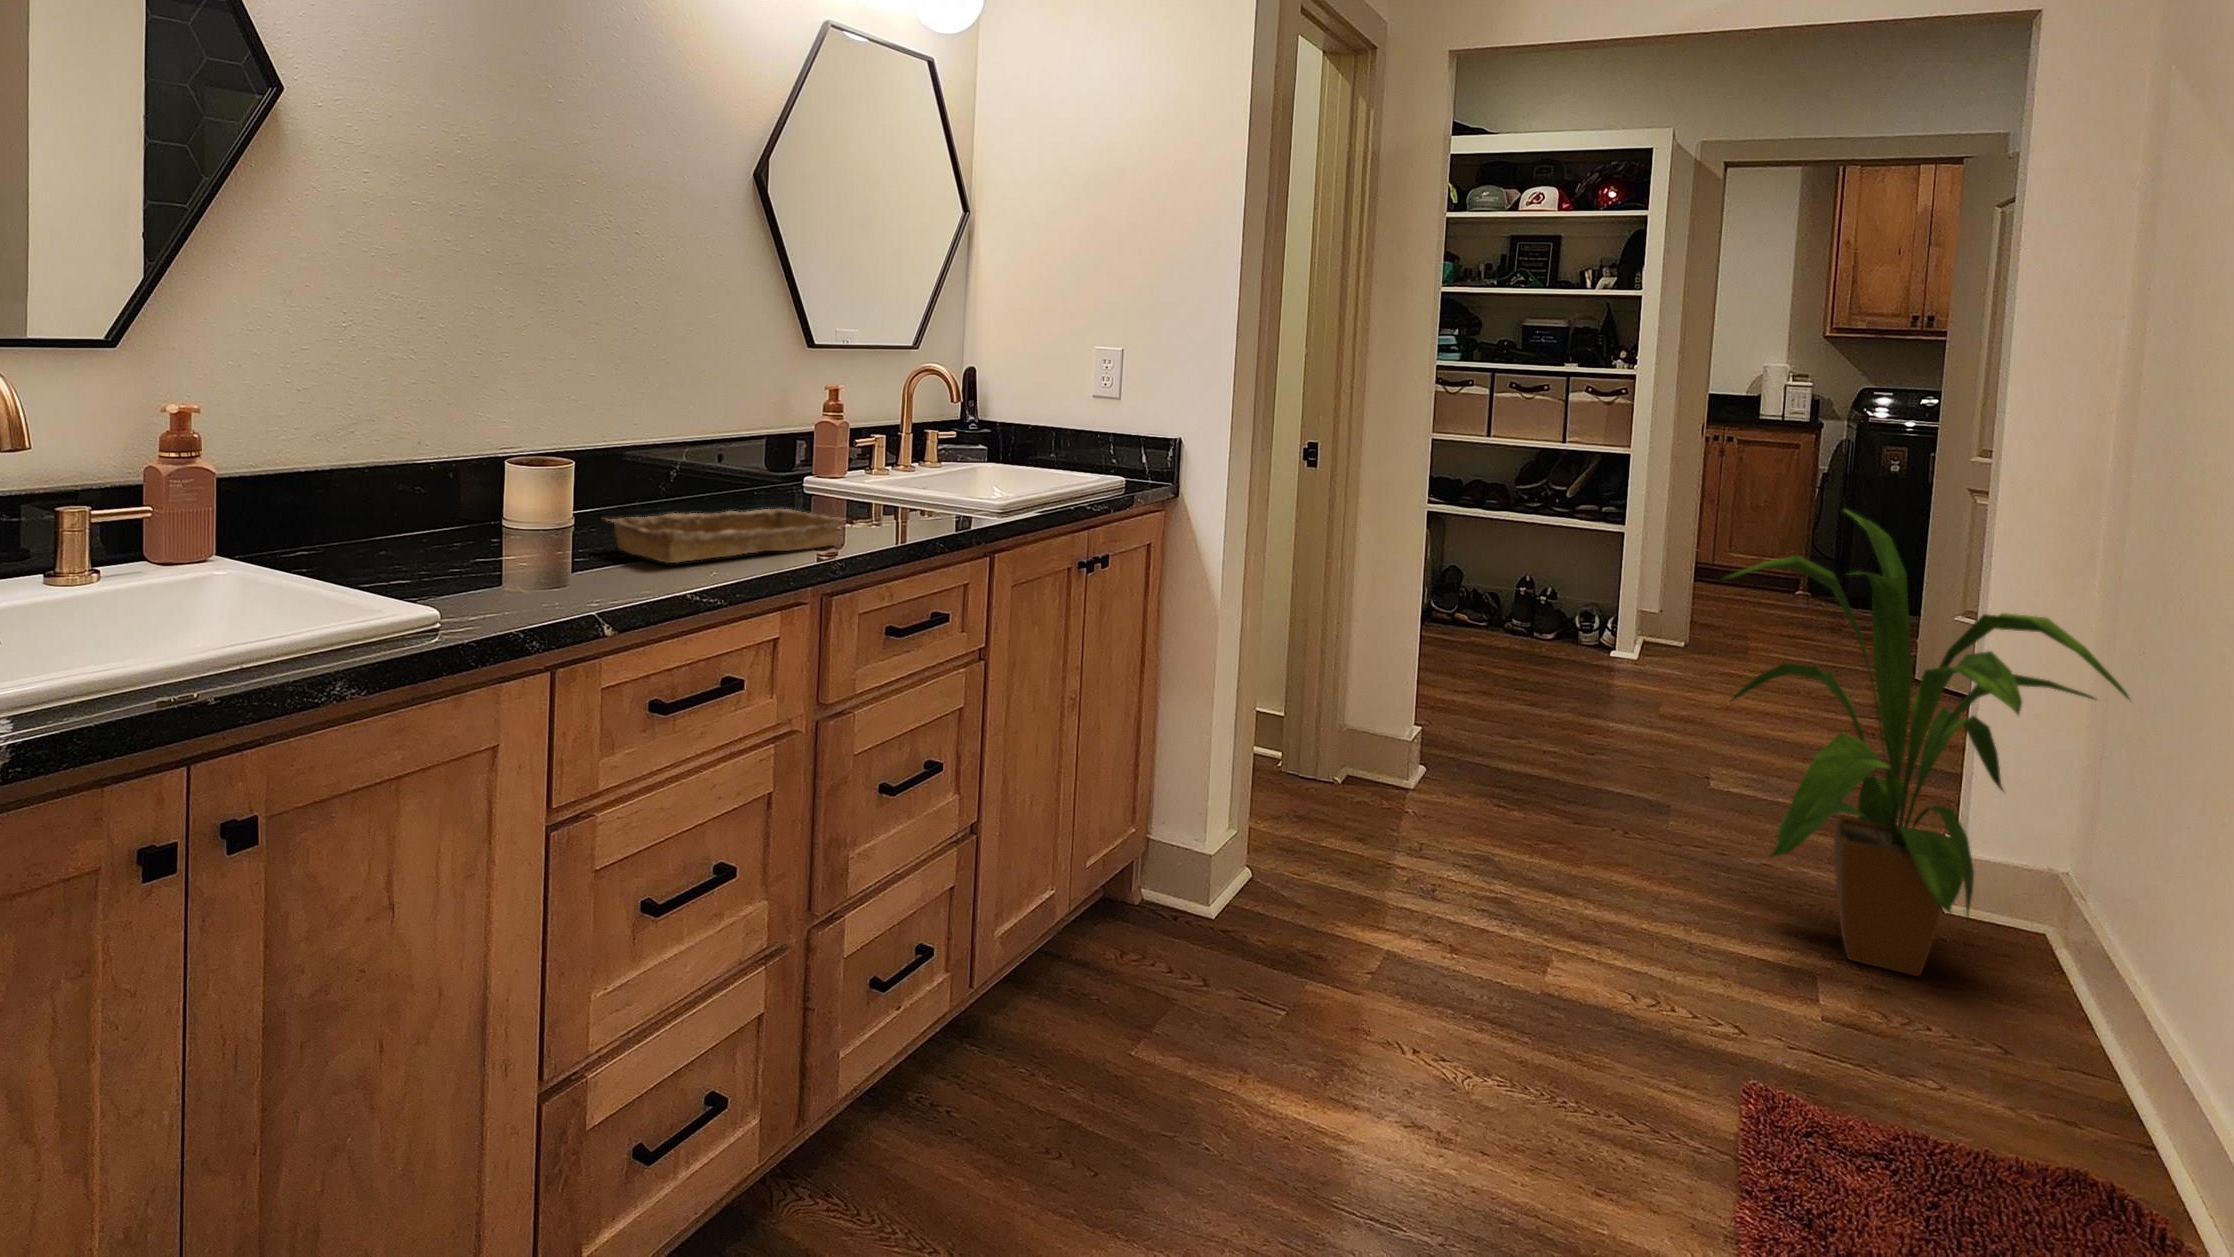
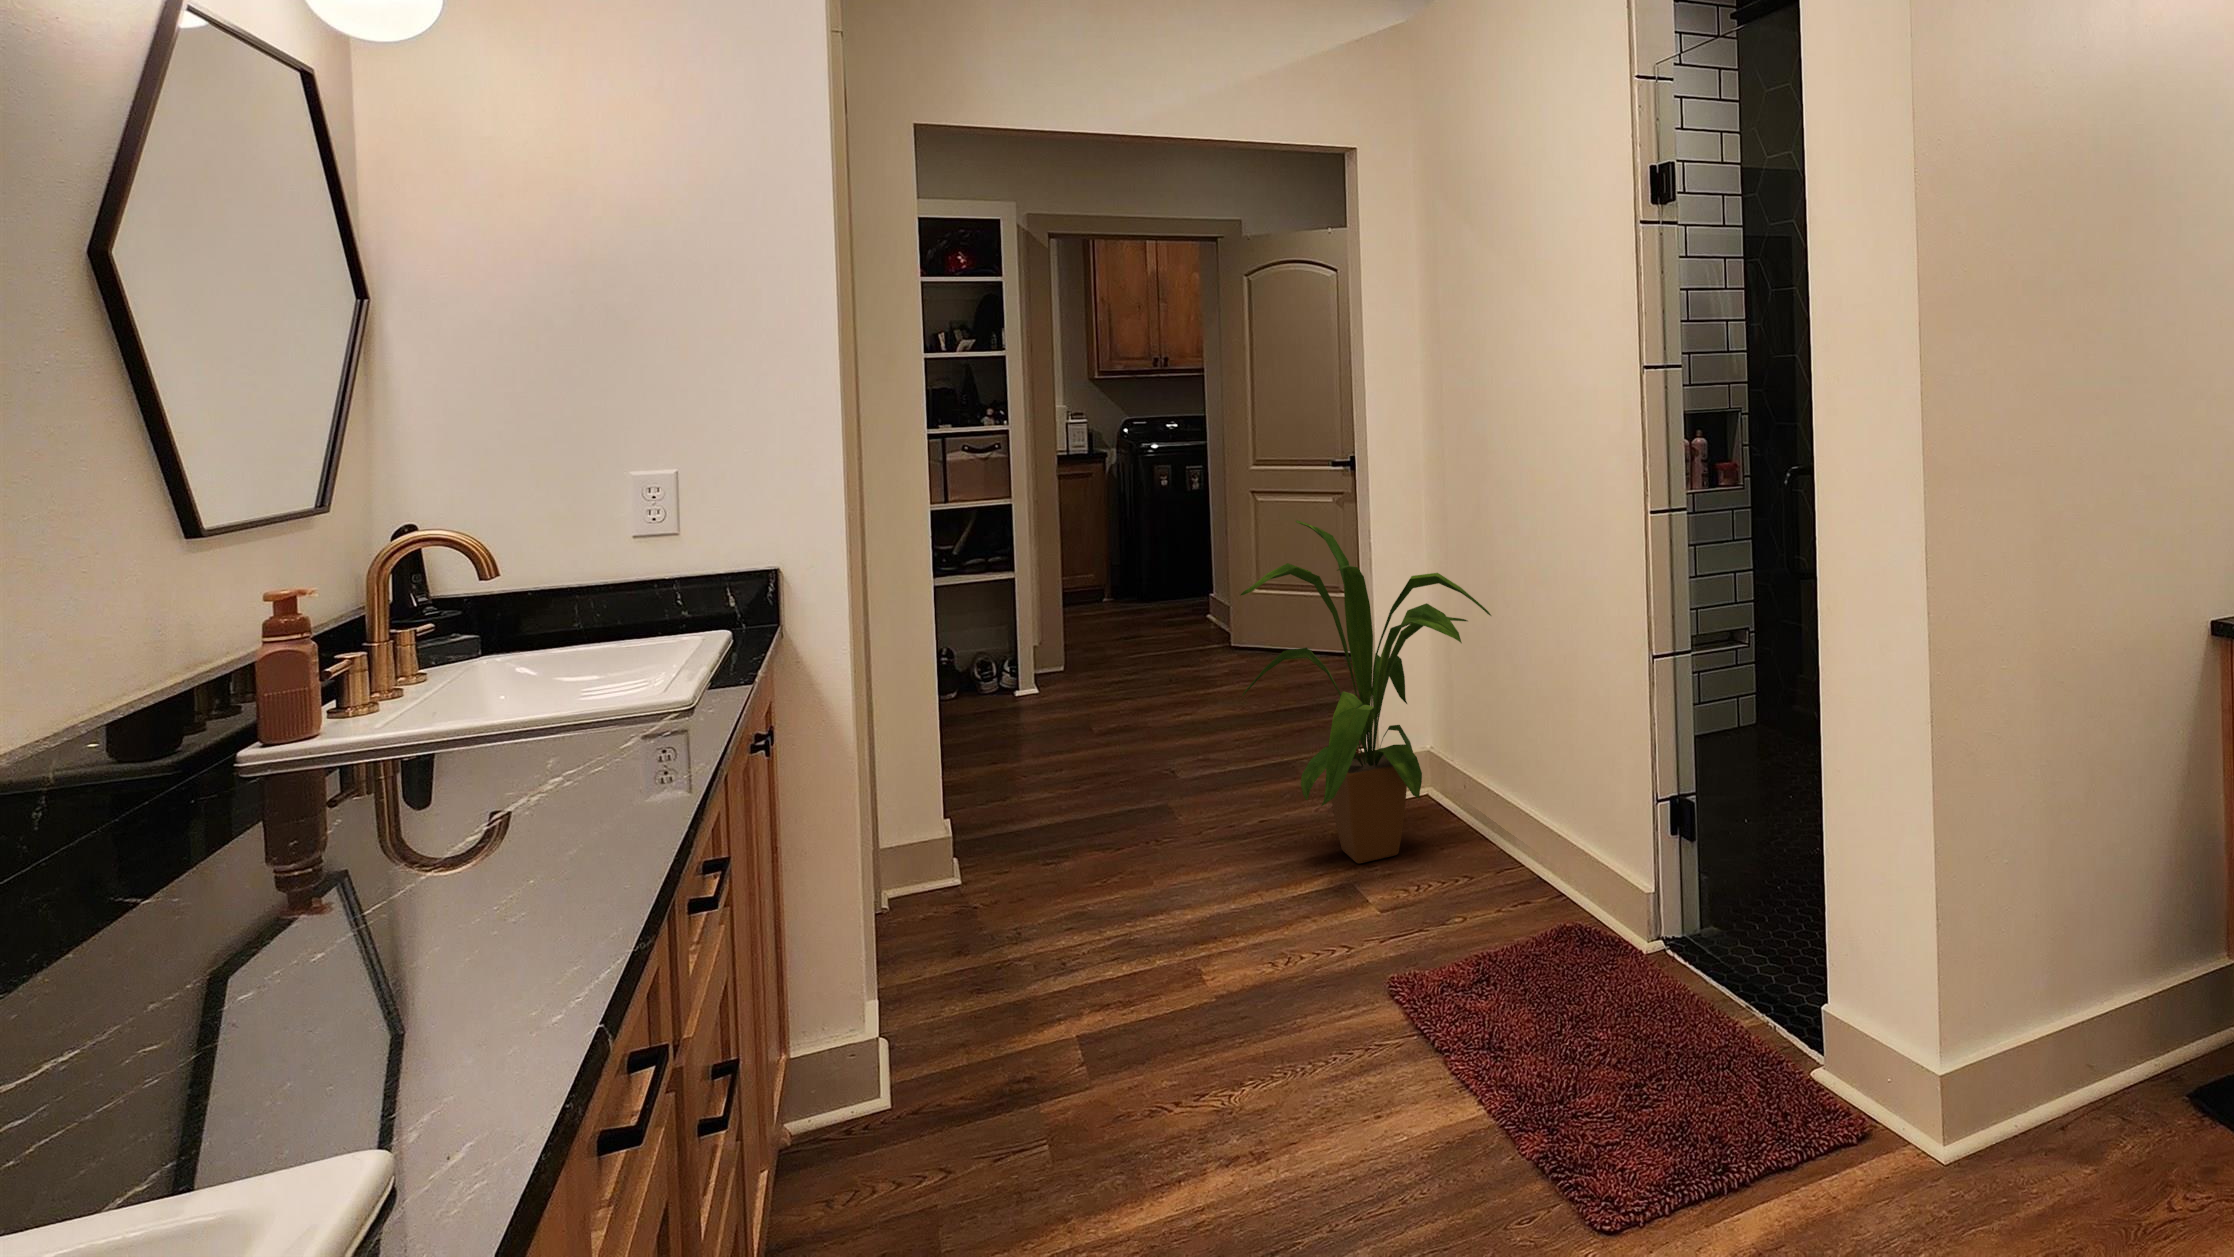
tray: present [611,509,842,563] -> none [199,763,637,947]

